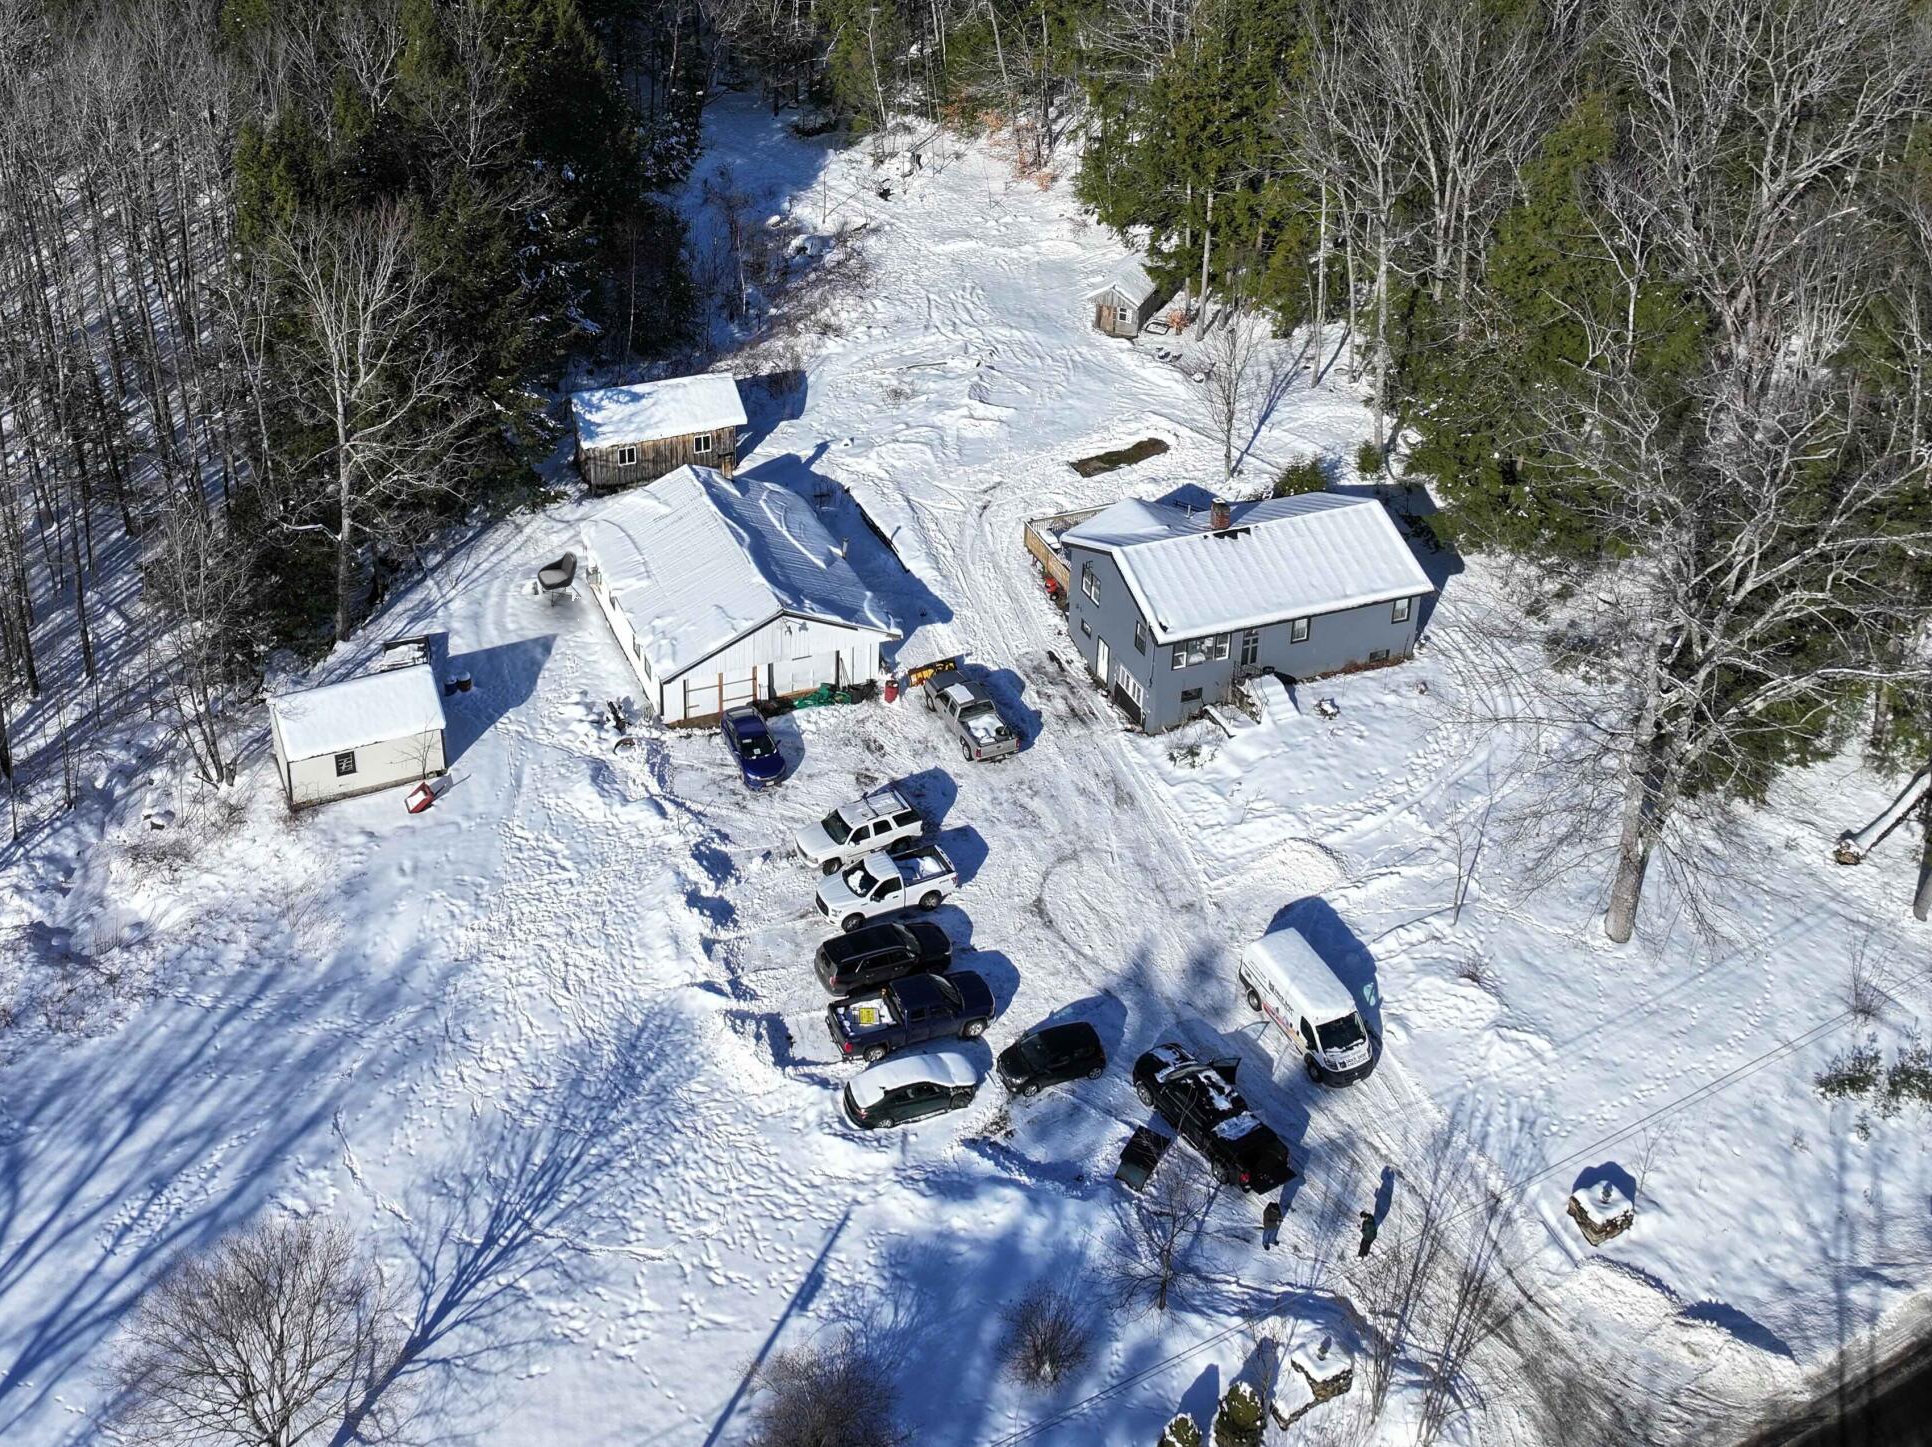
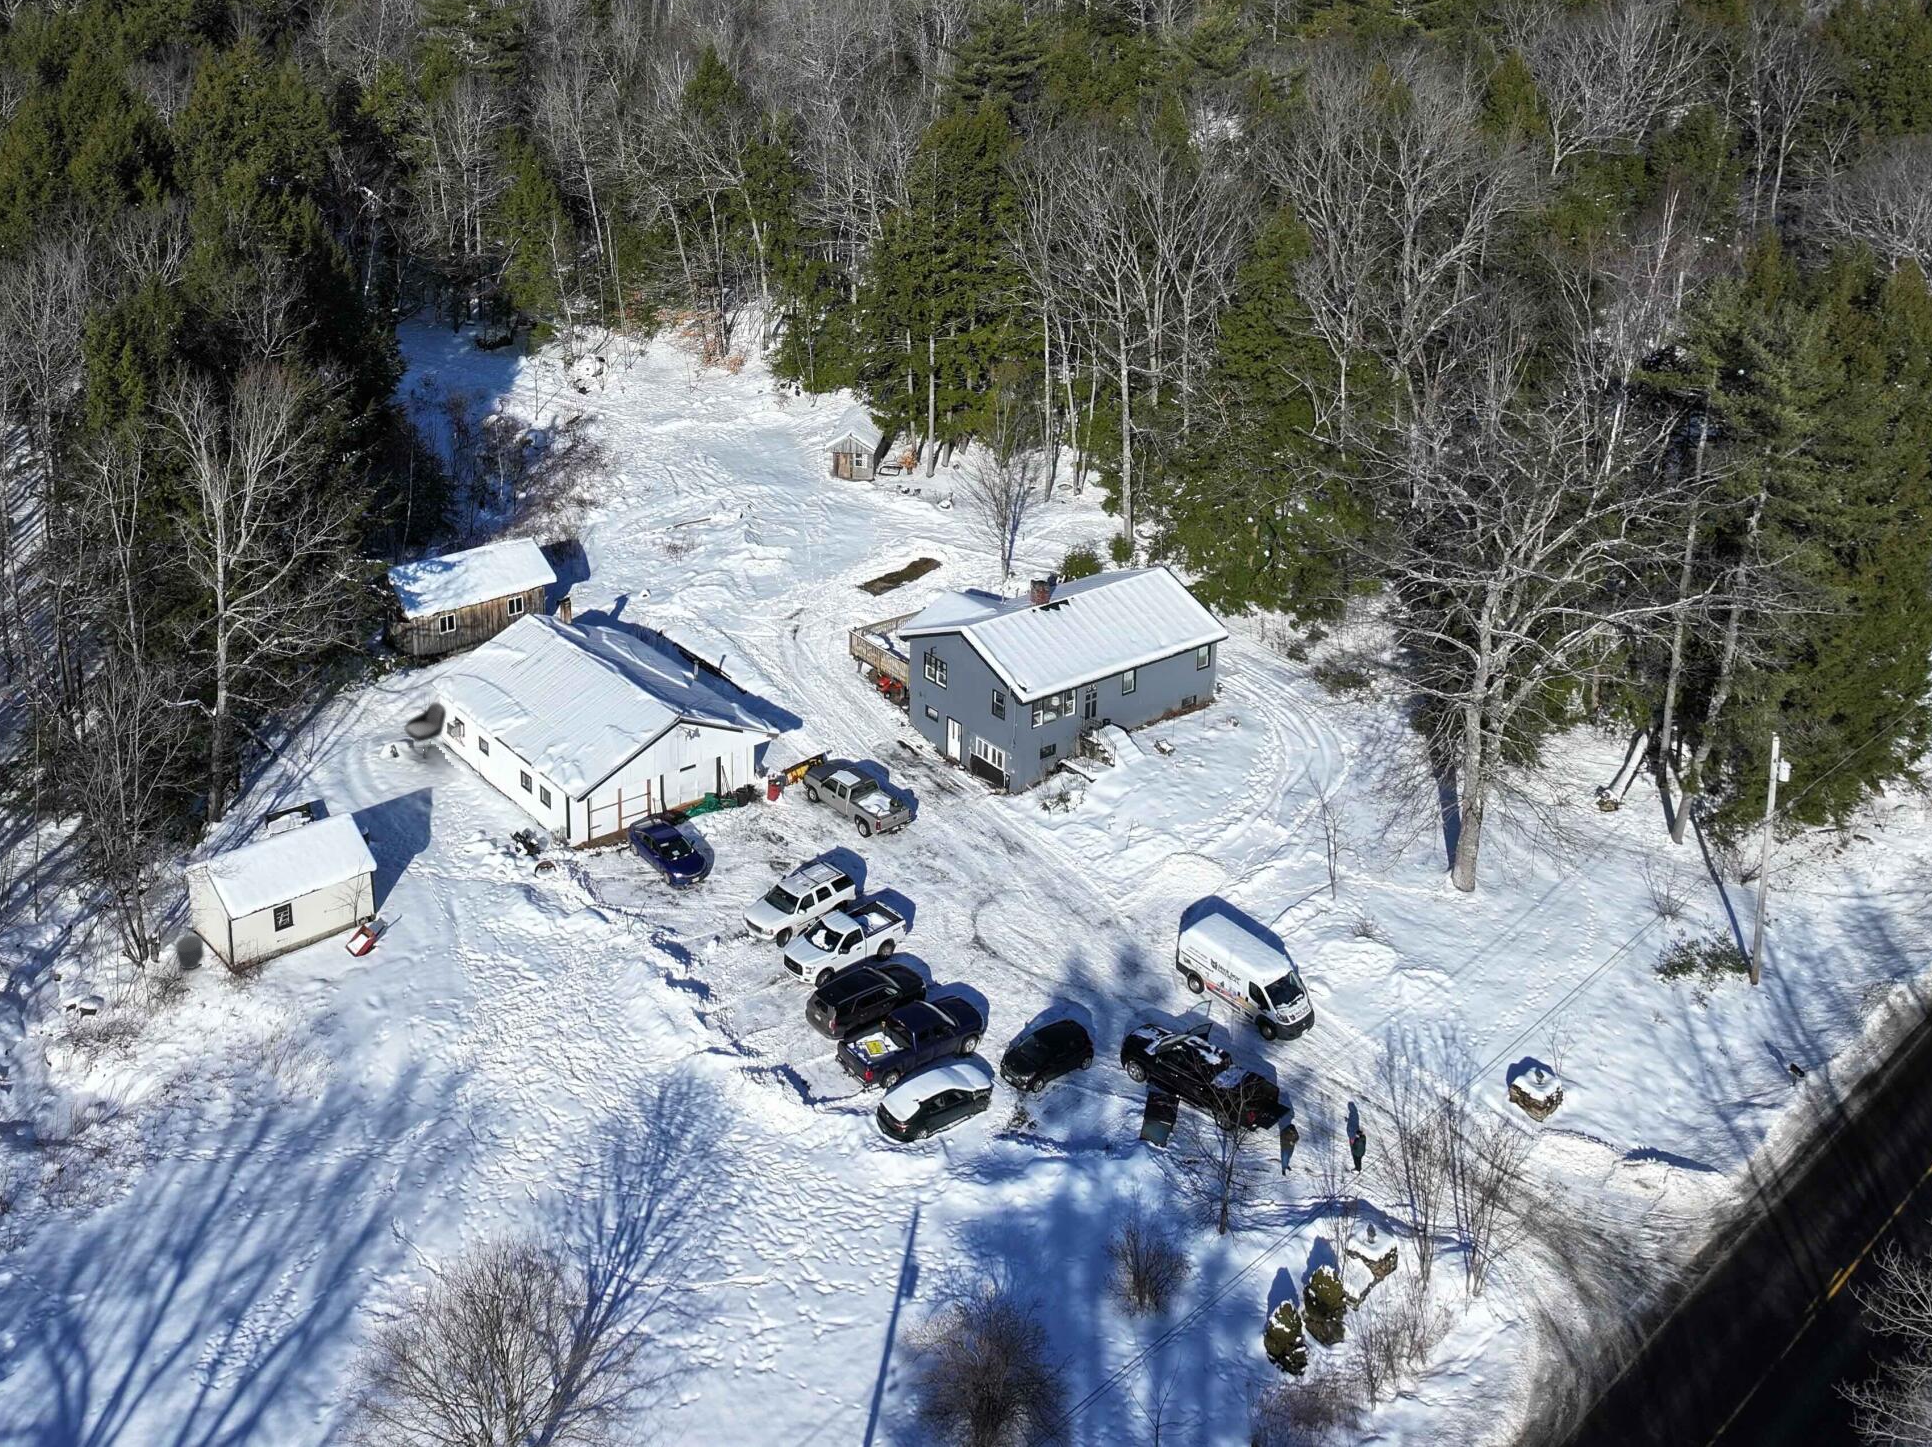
planter: none [245,766,274,799] -> present [176,935,204,969]

